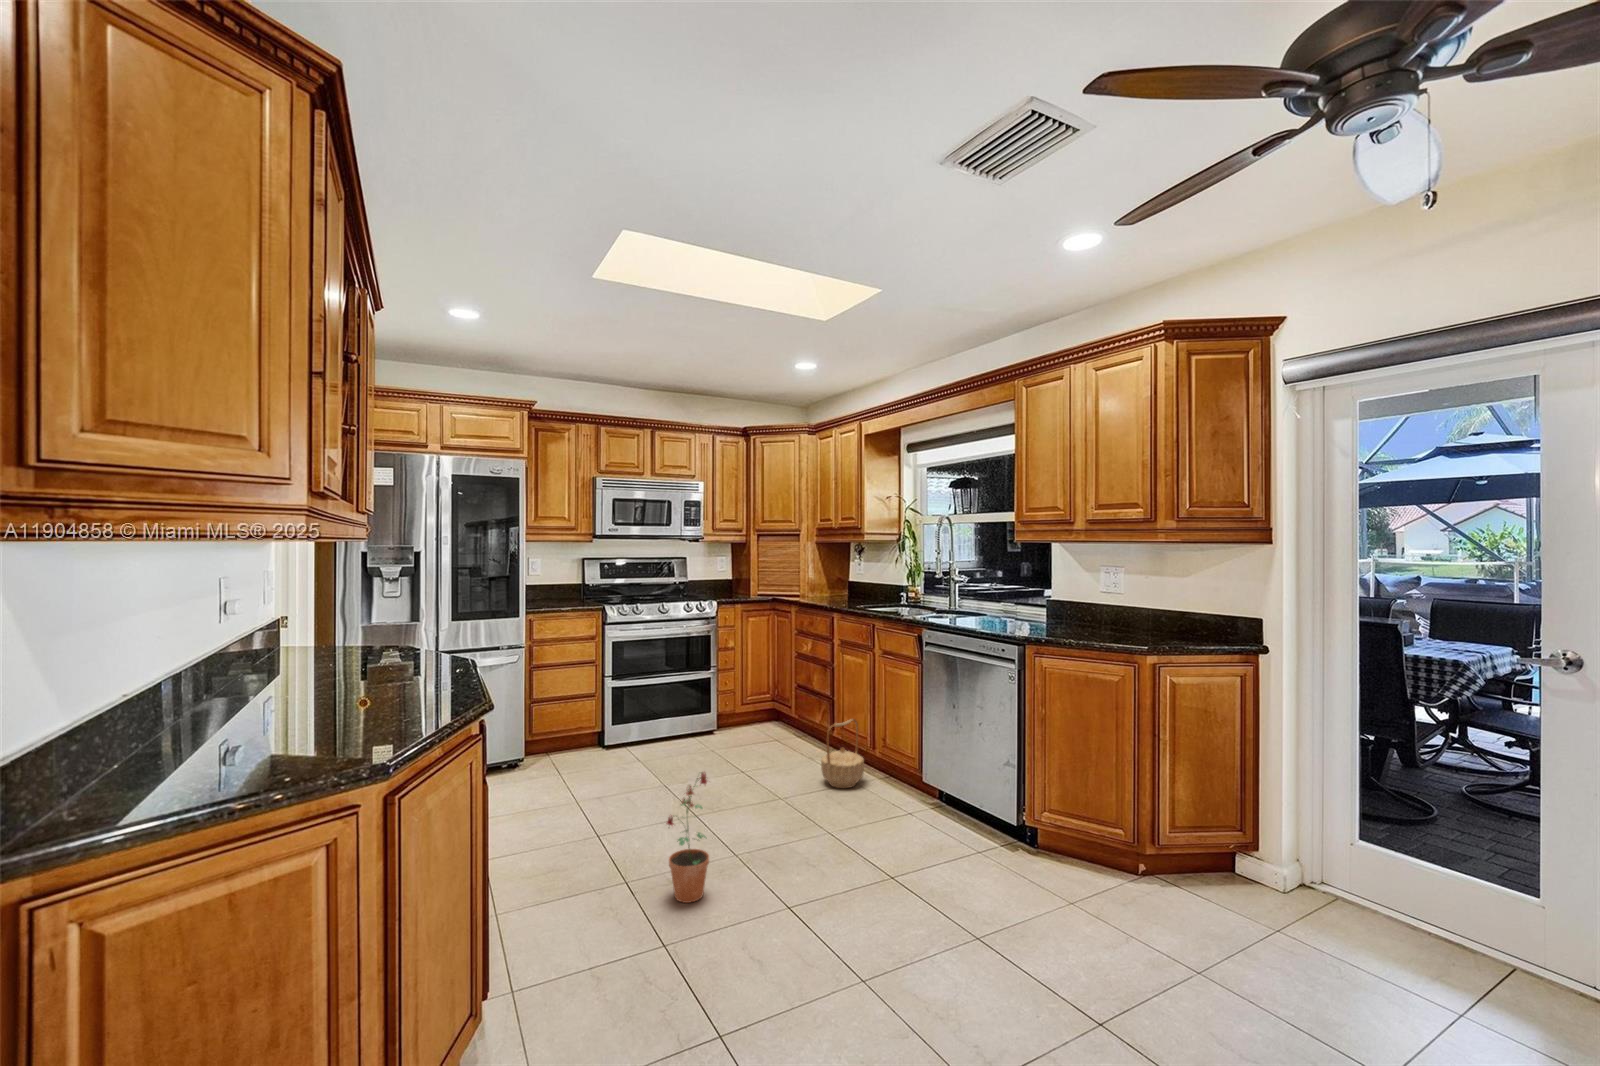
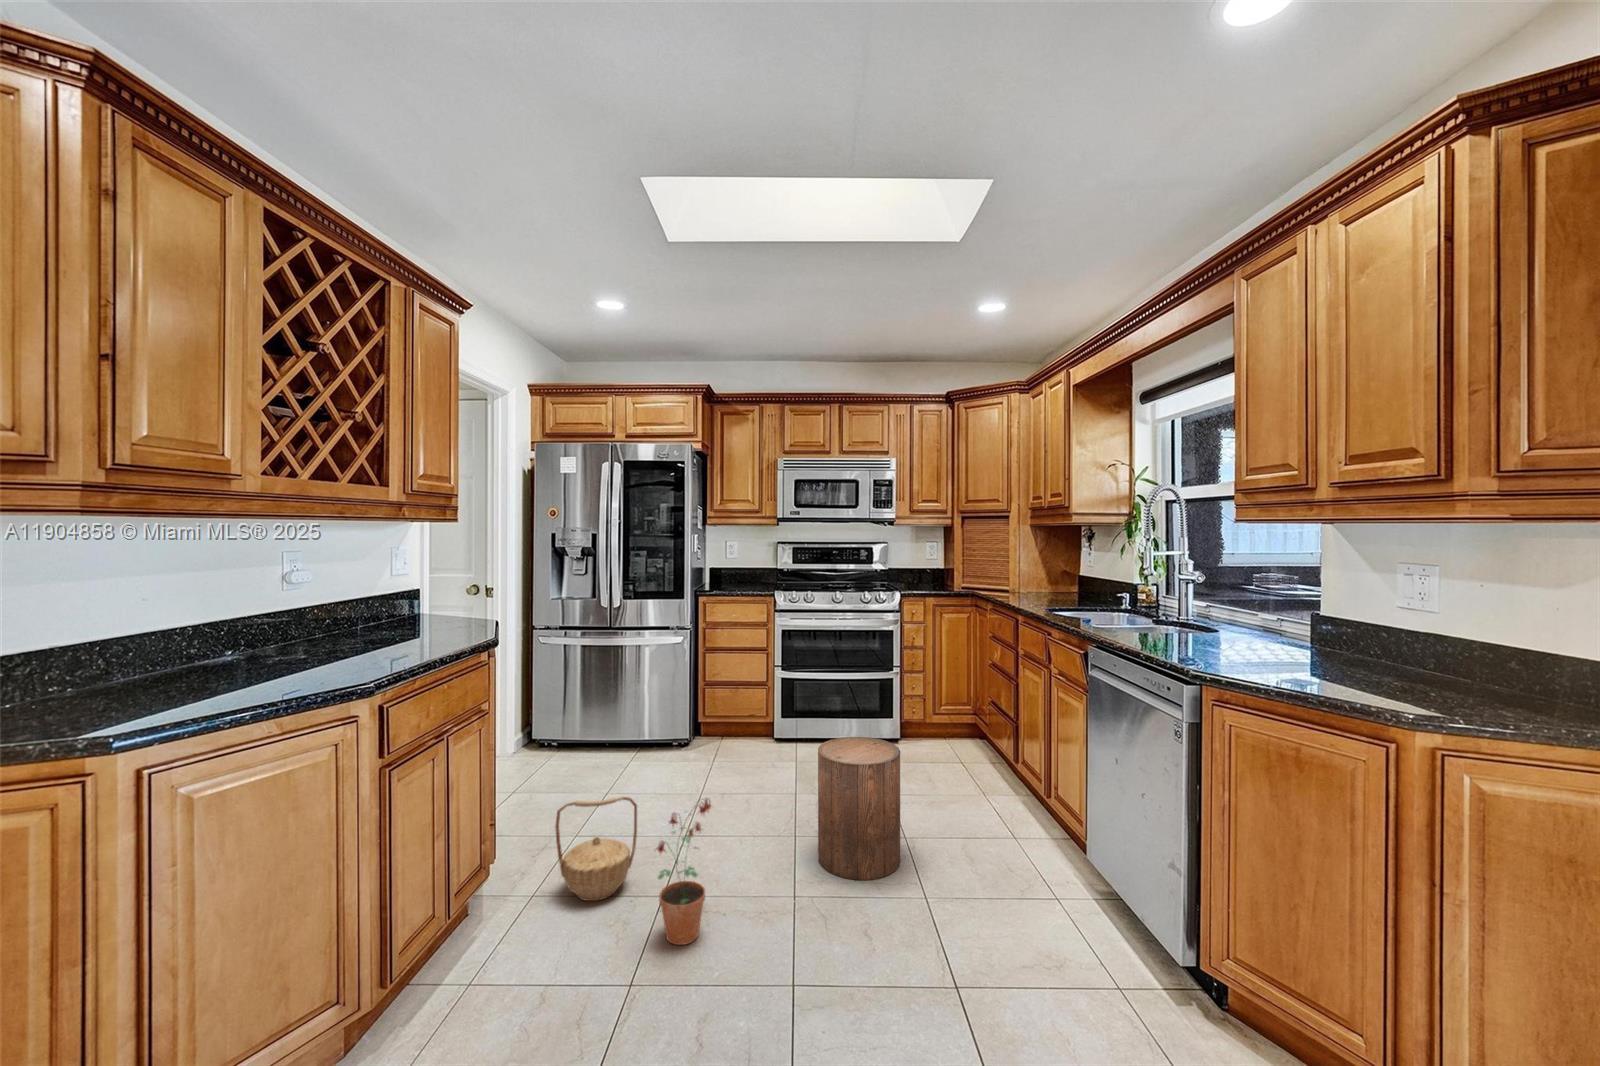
stool: none [737,715,805,829] -> present [818,737,900,880]
basket: present [821,719,864,788] -> present [555,797,637,901]

